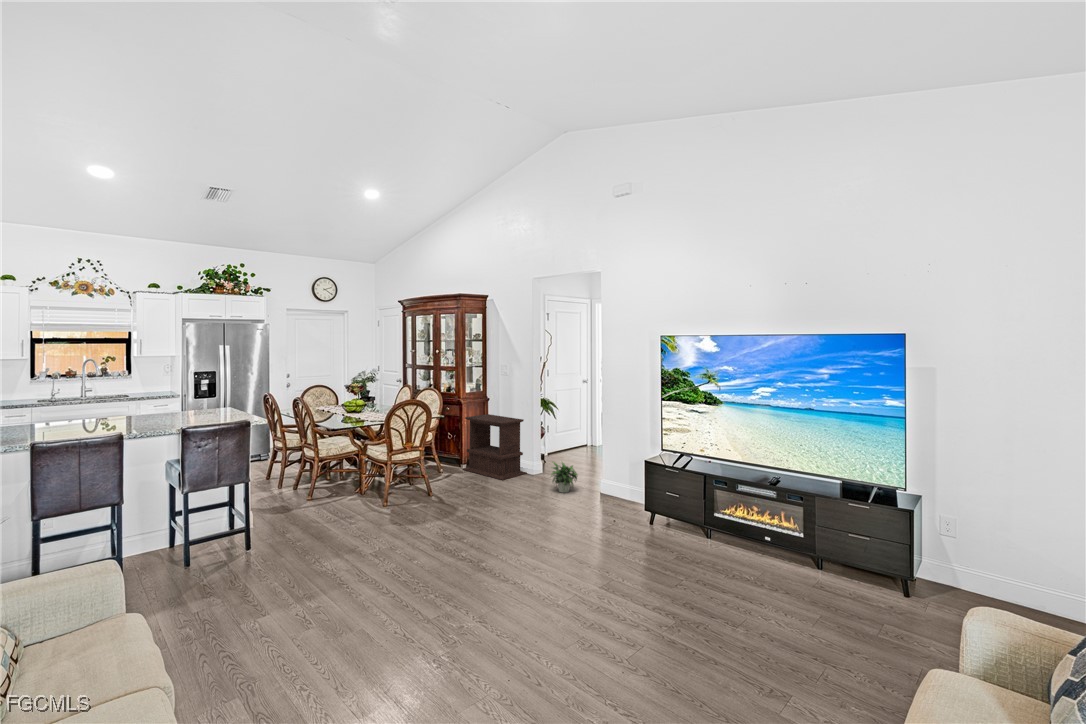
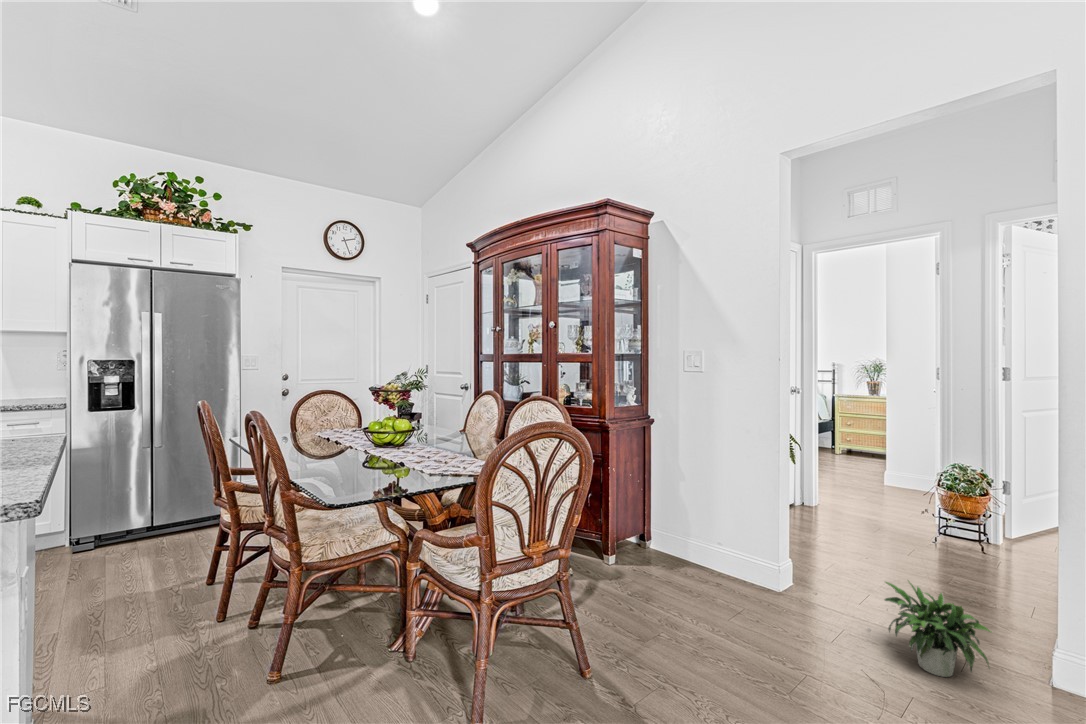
side table: present [463,414,527,480] -> none [610,449,758,610]

